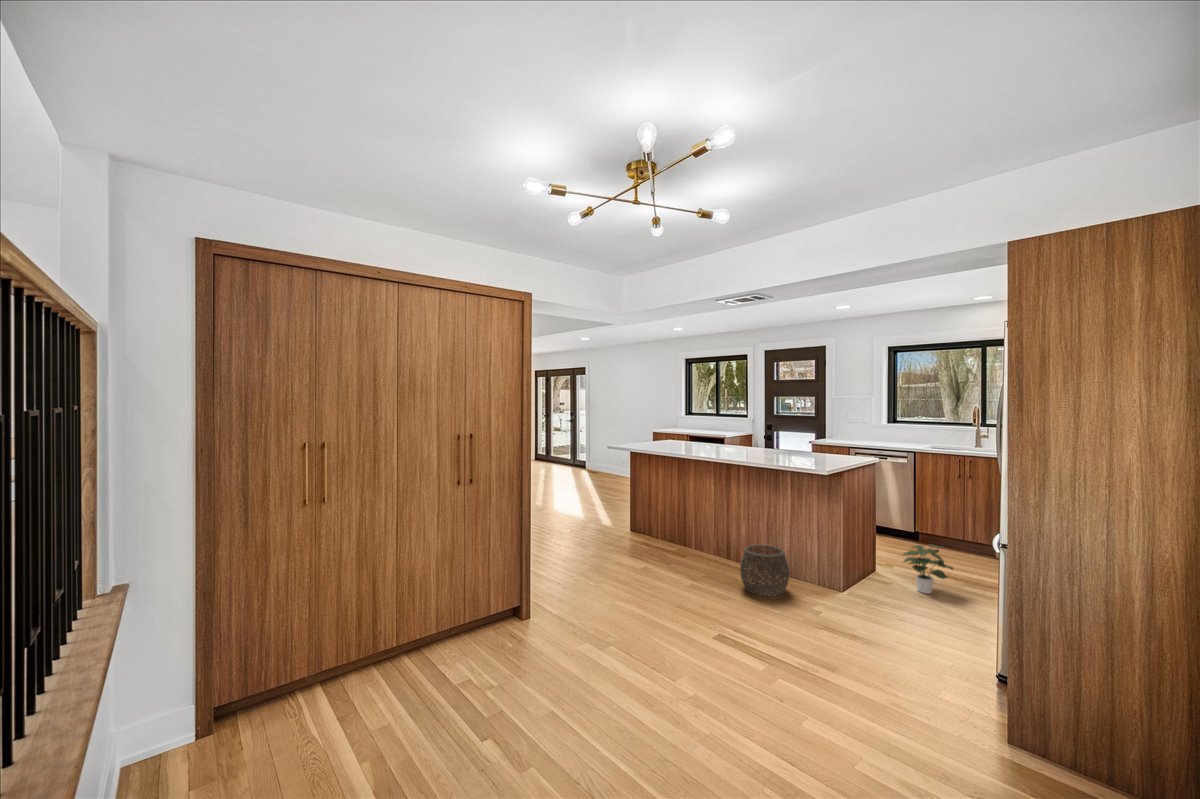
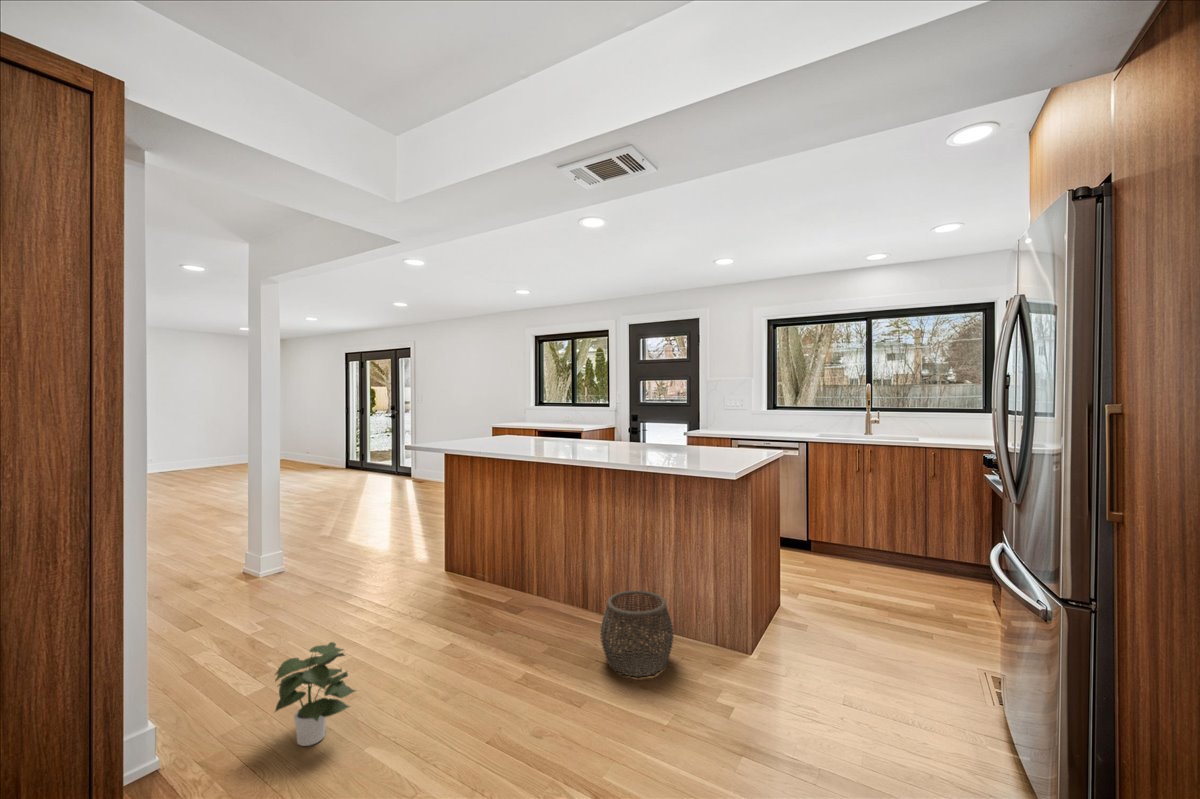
potted plant: present [904,544,954,594] -> present [275,642,356,746]

